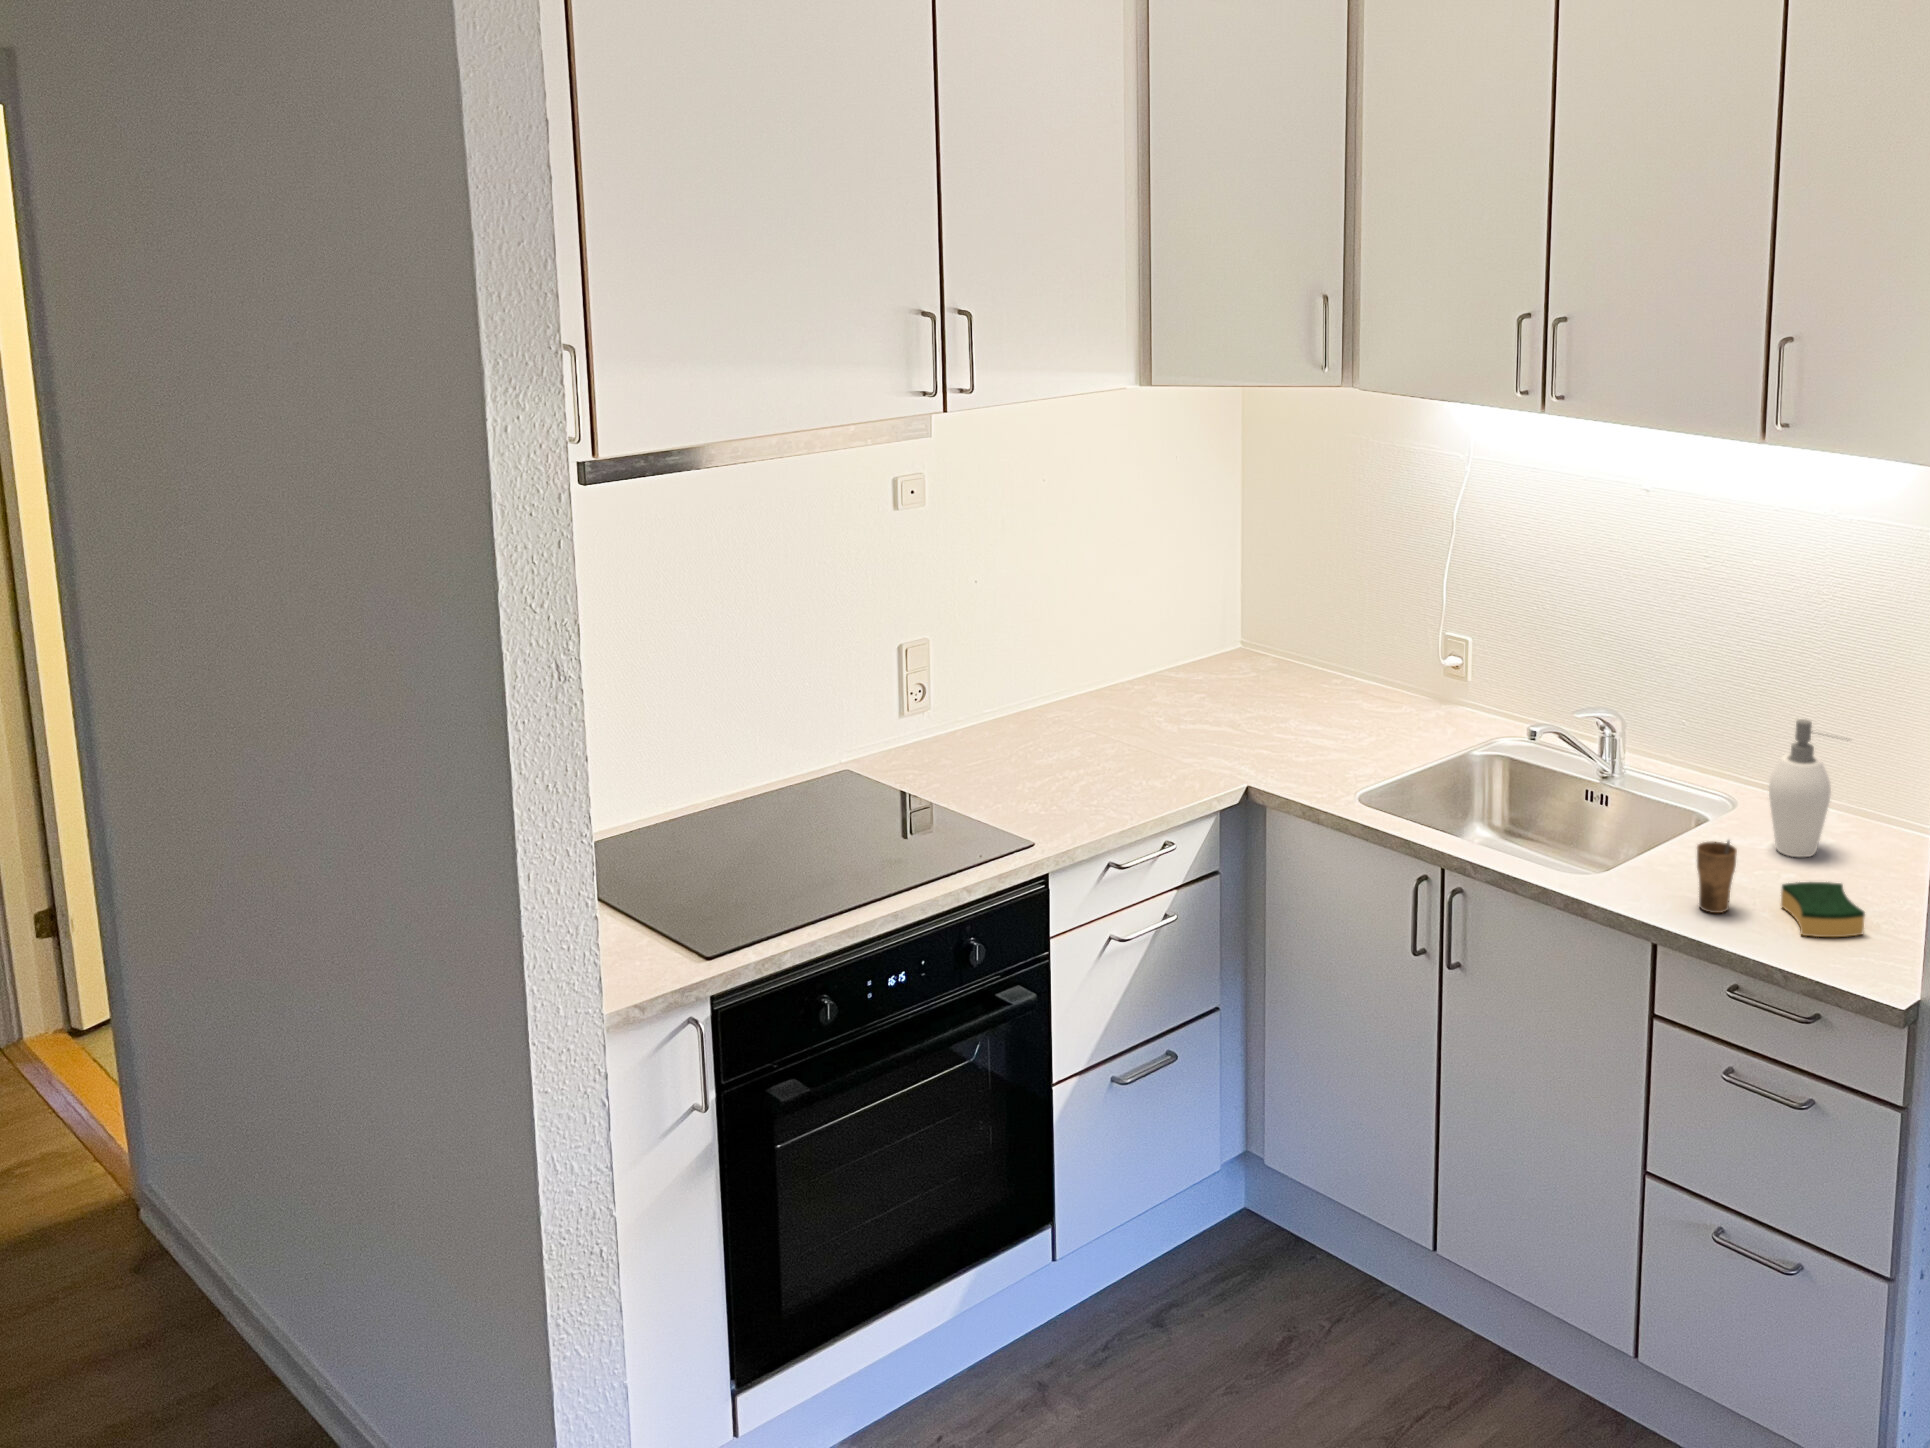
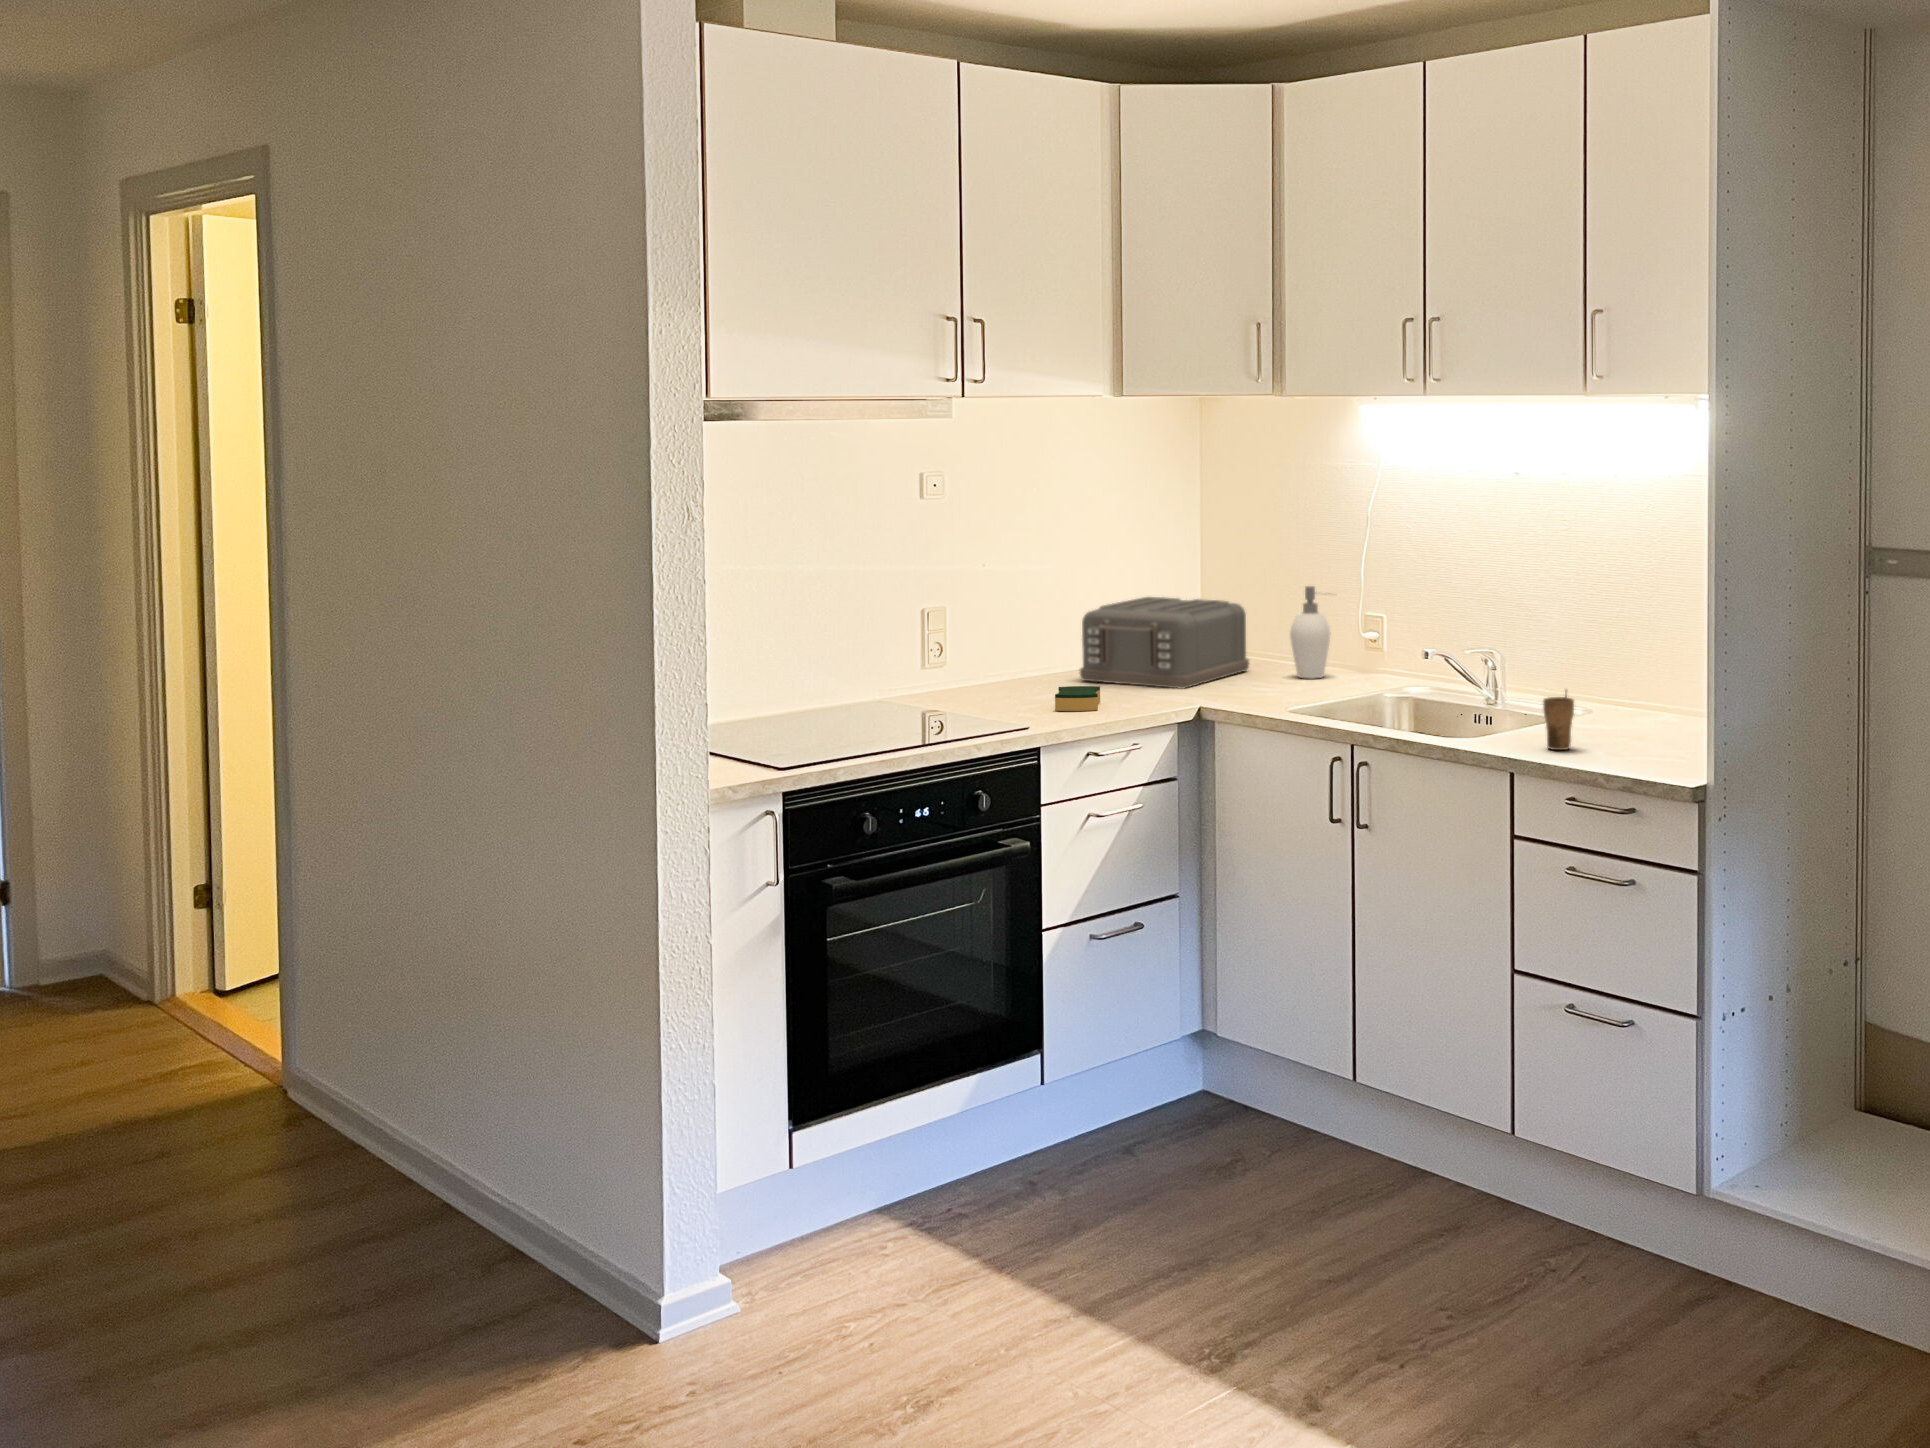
toaster: none [1097,603,1304,741] -> present [1080,597,1249,689]
soap dispenser: present [1769,719,1847,857] -> present [1290,586,1330,679]
sponge: present [1781,882,1865,937] -> present [1055,686,1100,711]

